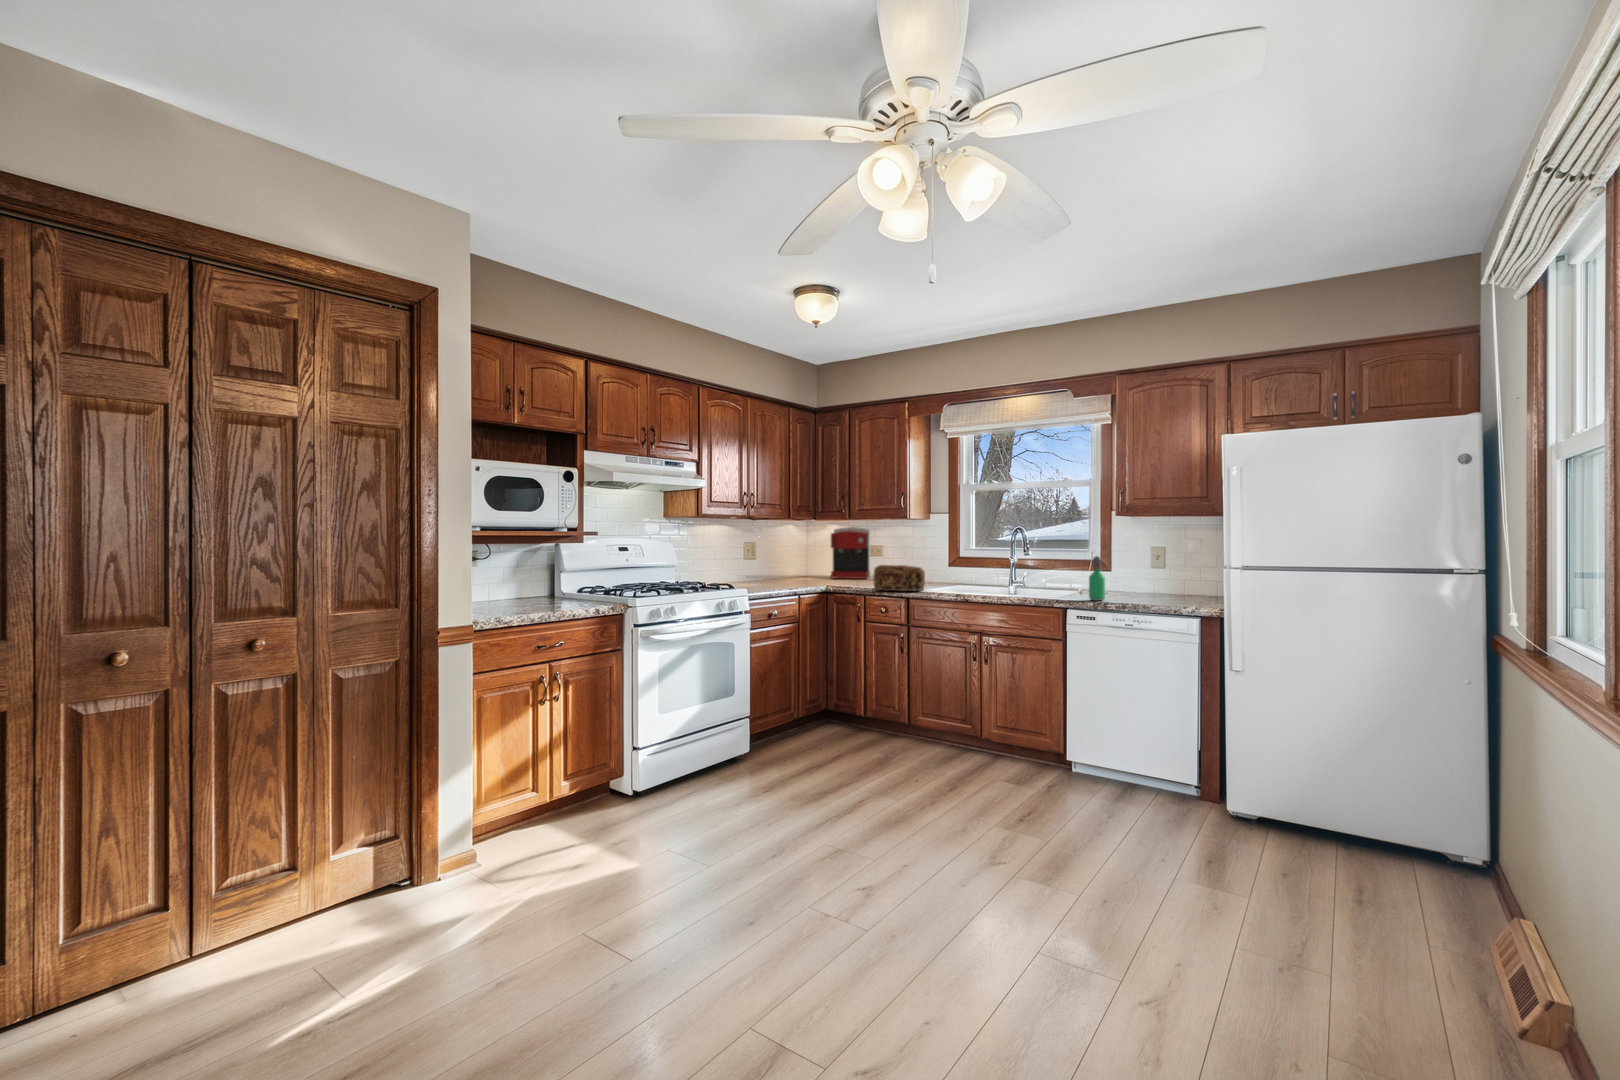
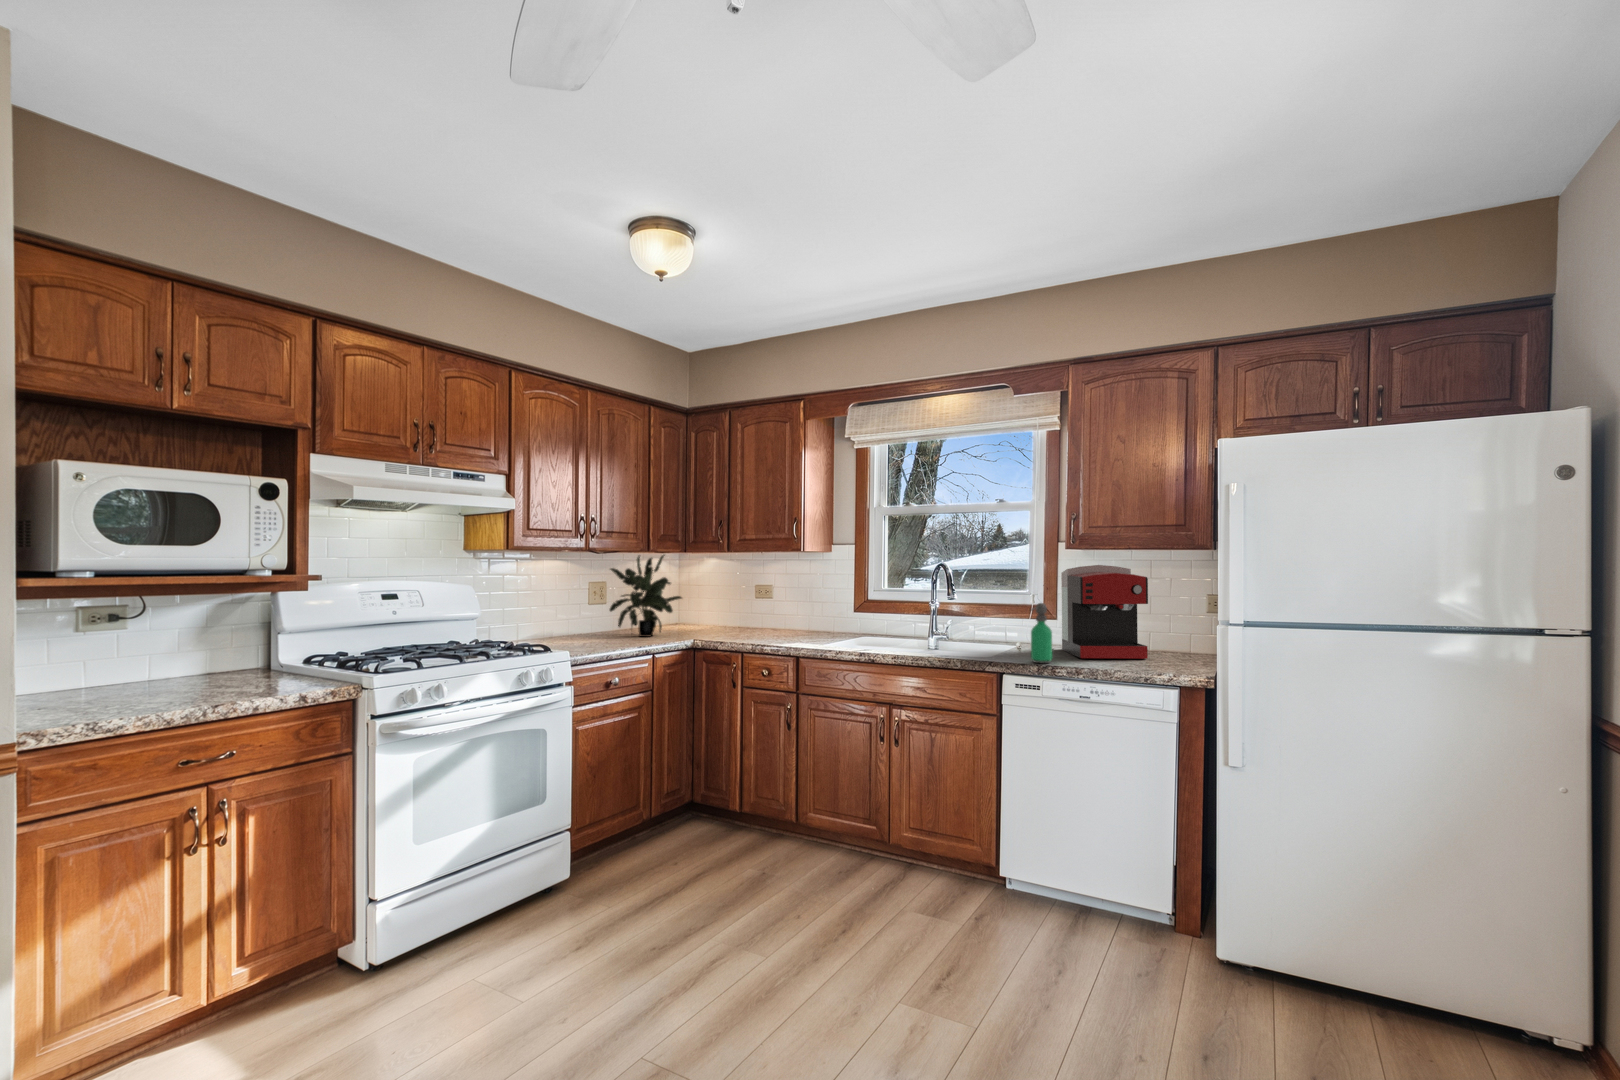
potted plant: none [760,521,817,584] -> present [610,555,682,637]
coffee maker: present [831,527,870,579] -> present [1061,565,1148,659]
bread loaf: present [873,565,925,591] -> none [750,613,820,648]

